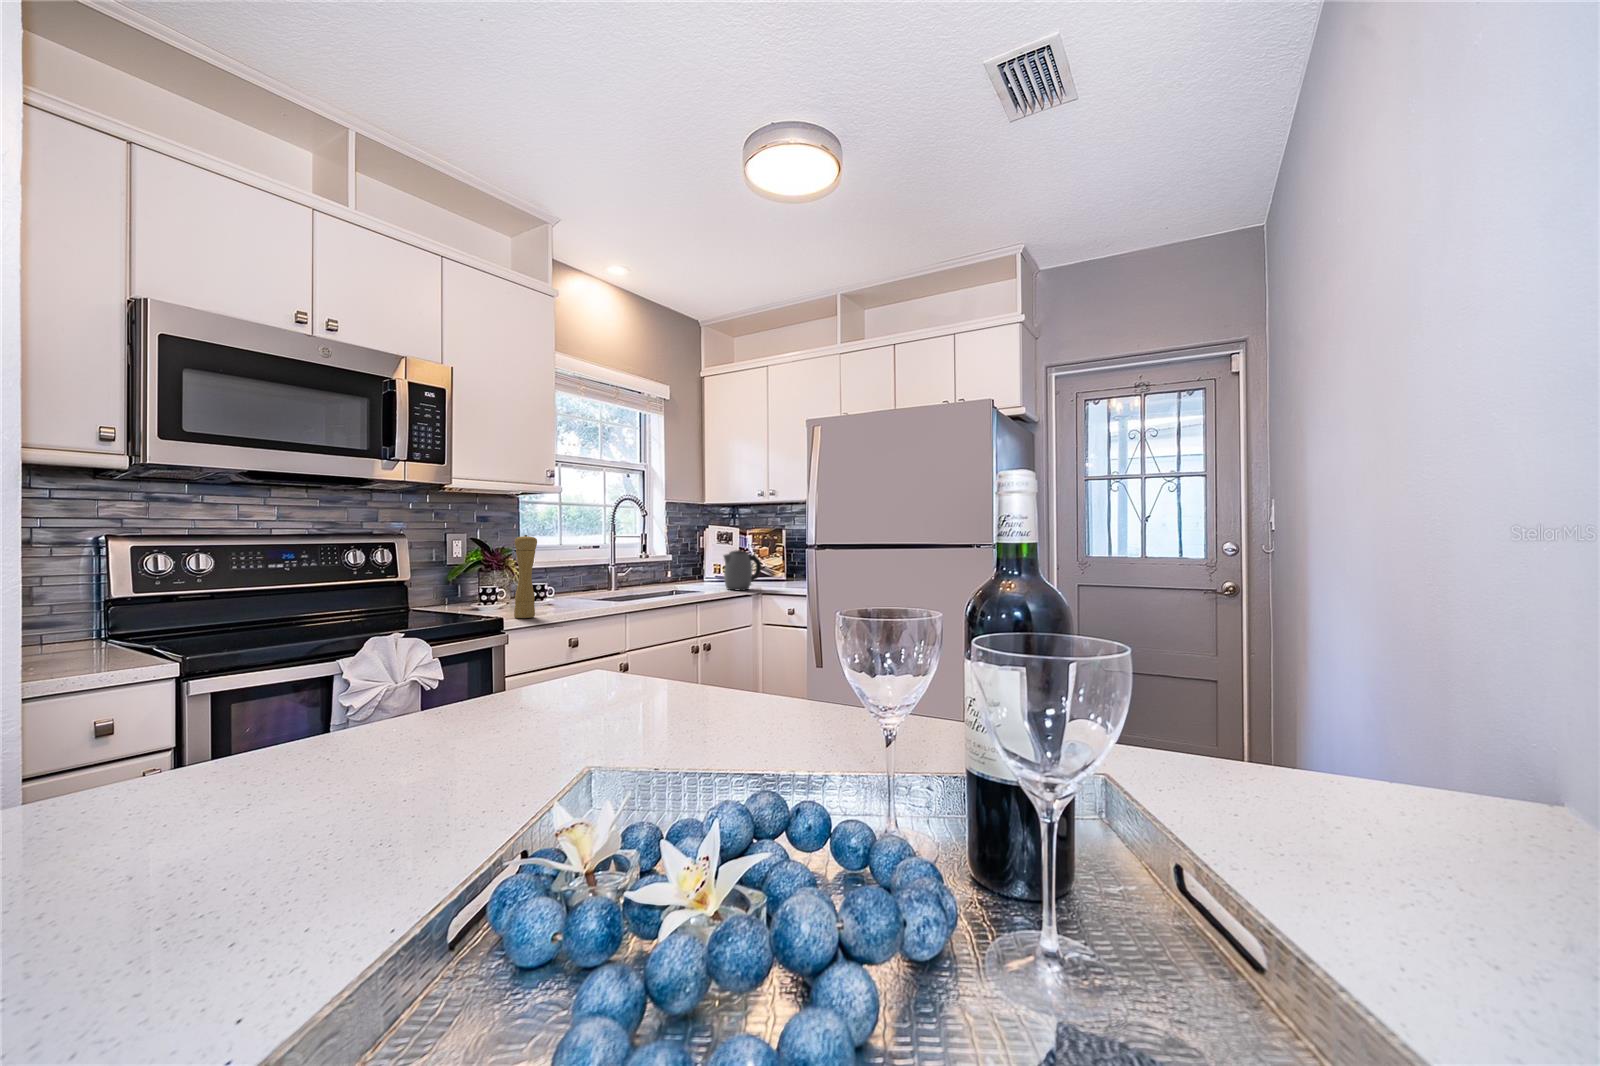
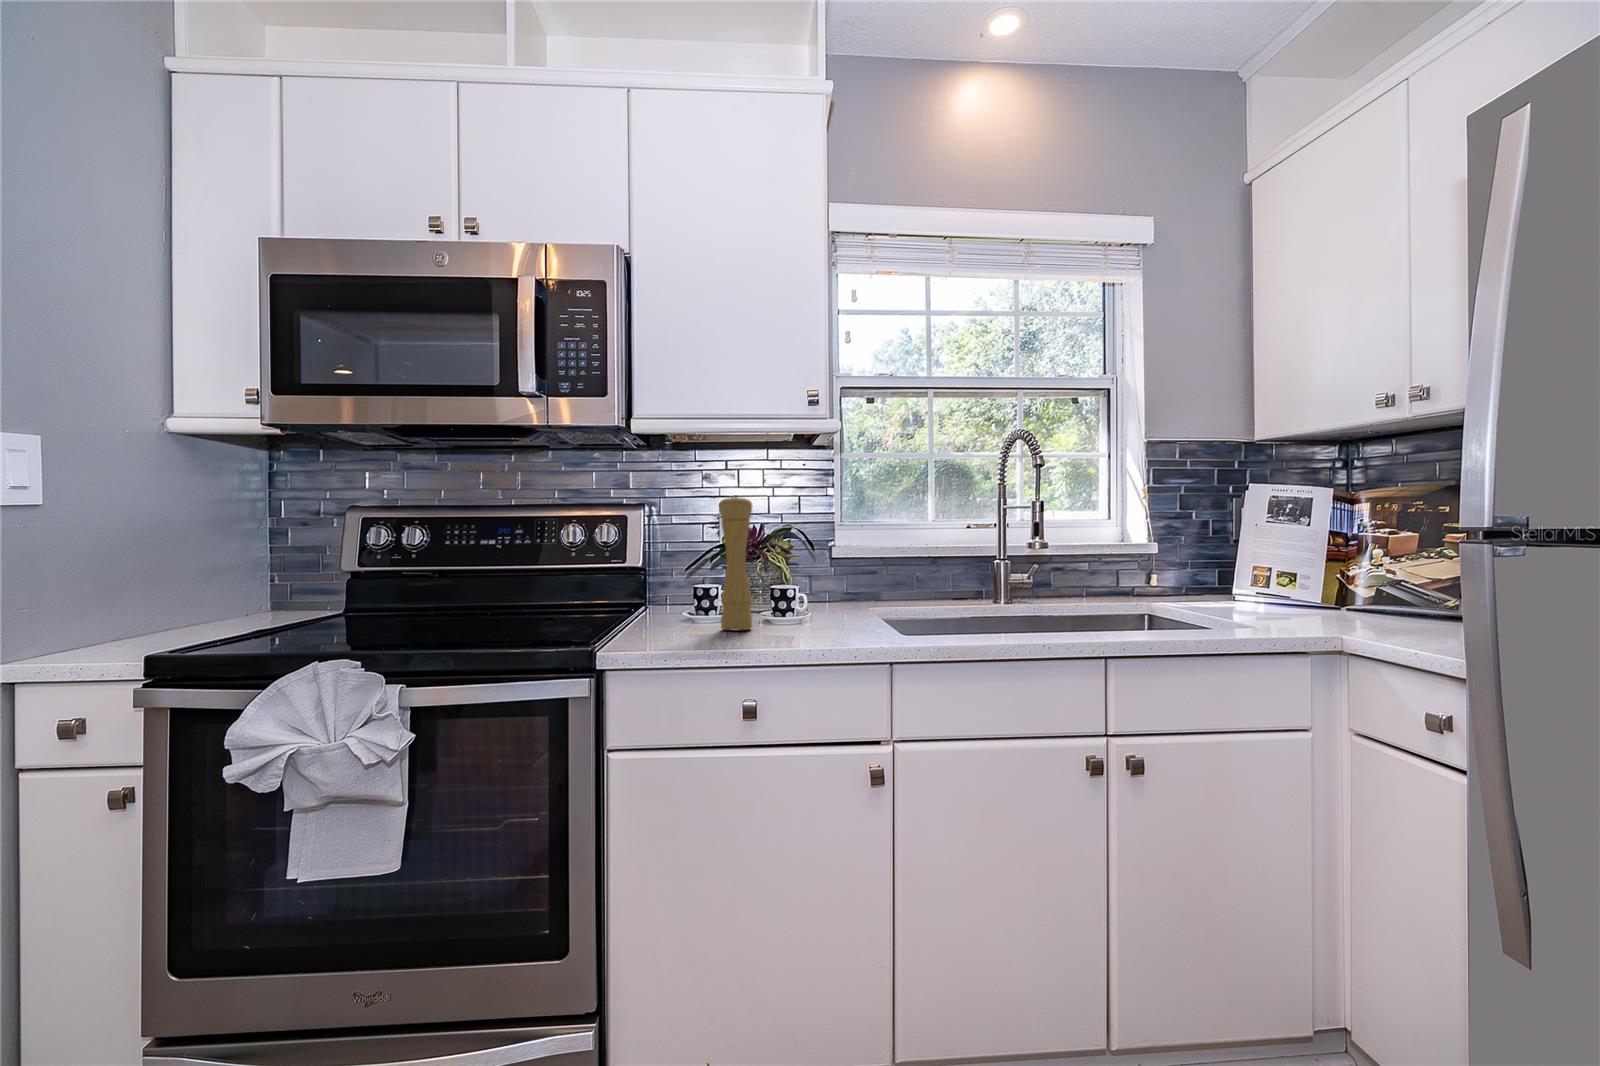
kettle: present [724,550,762,590] -> none [1251,532,1360,621]

